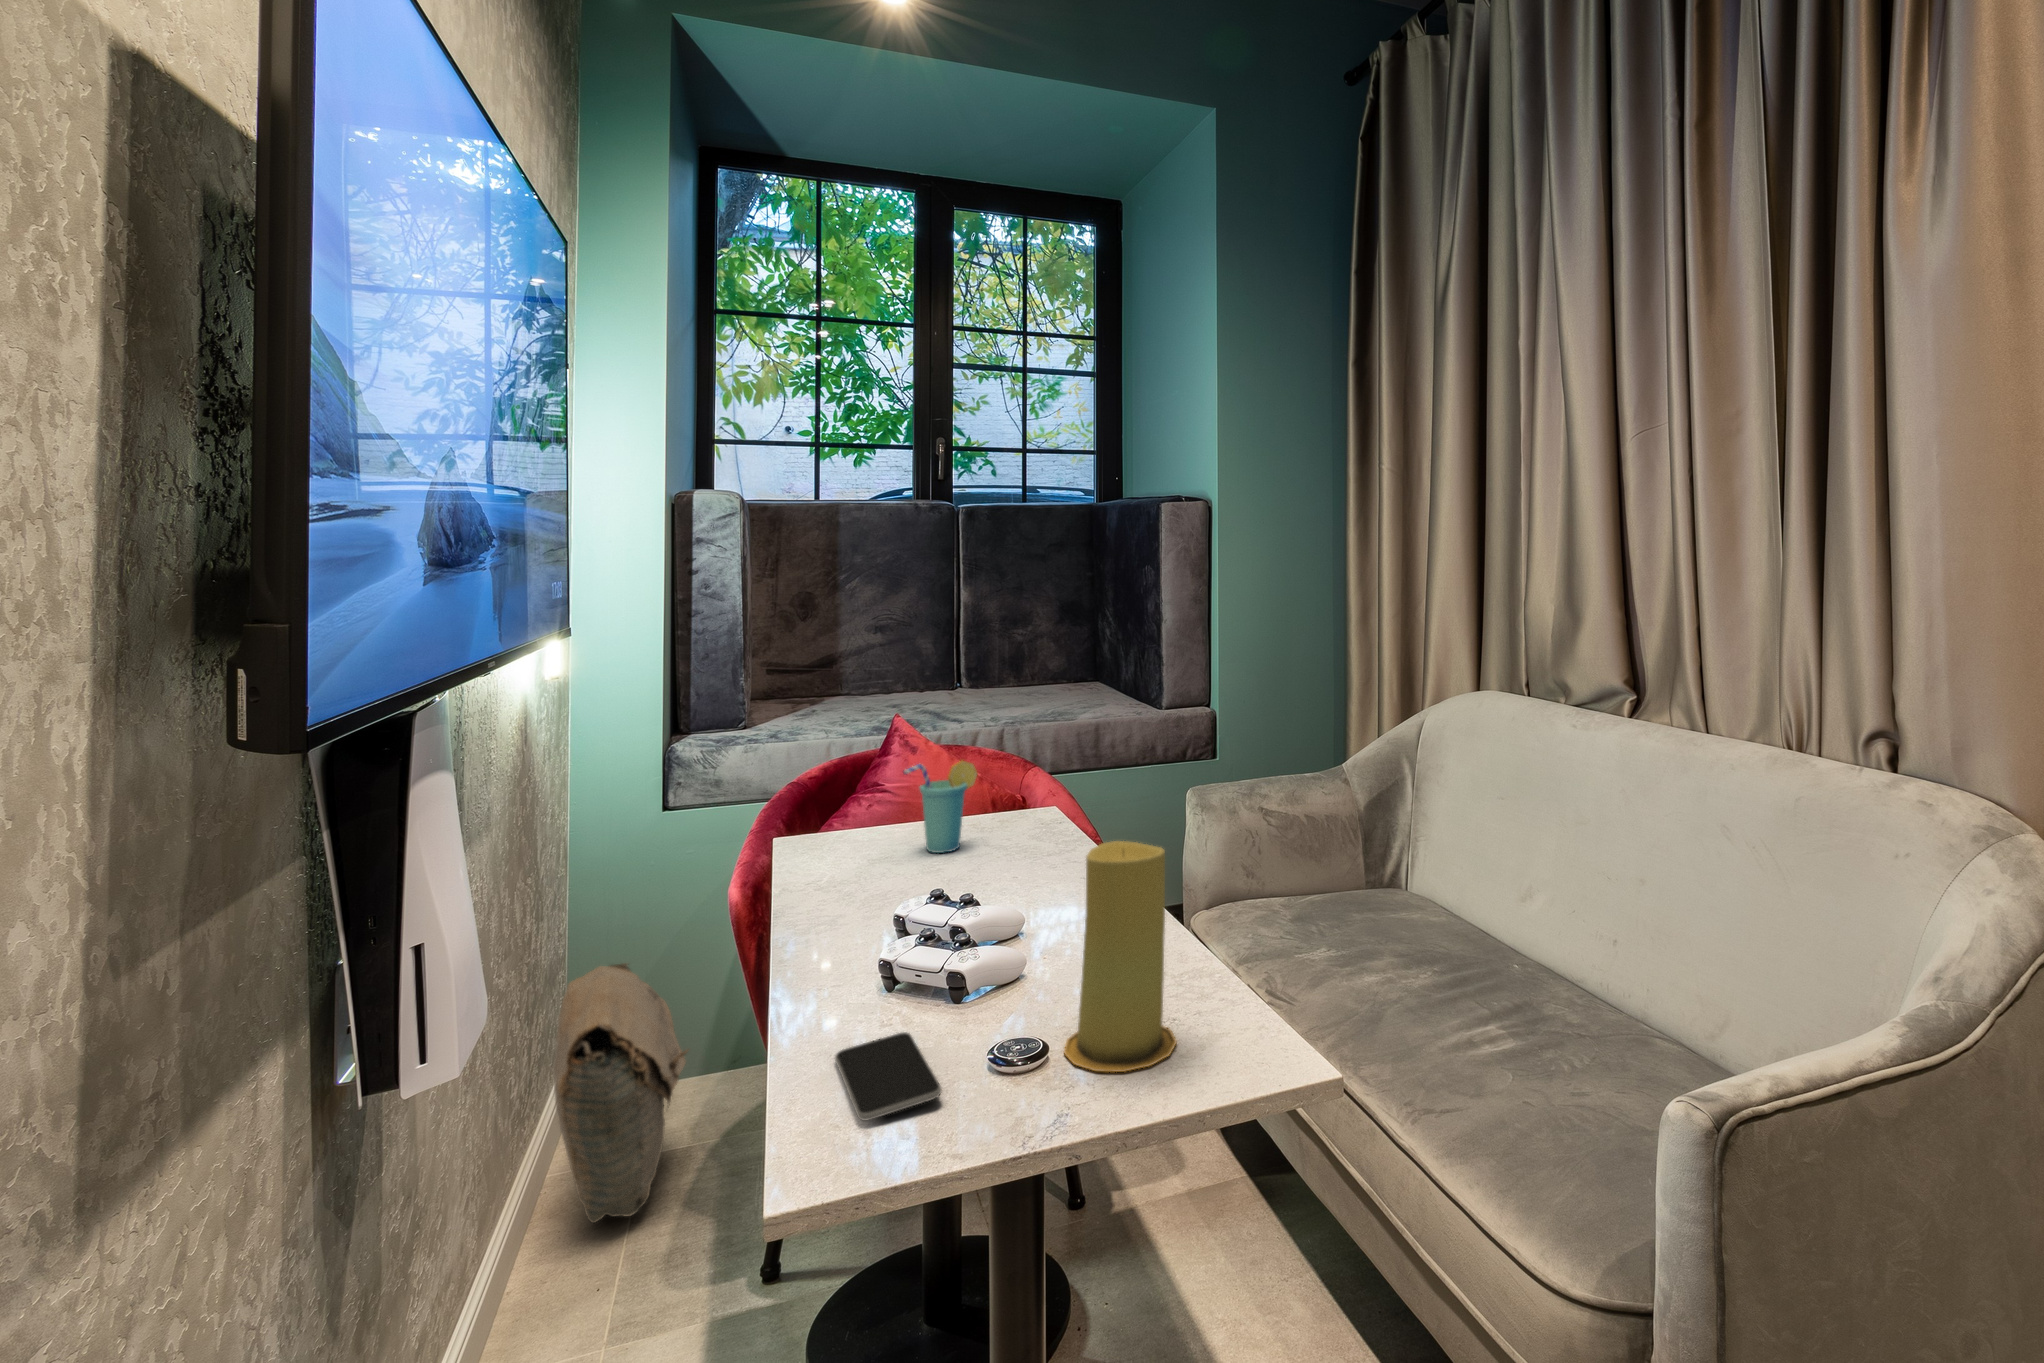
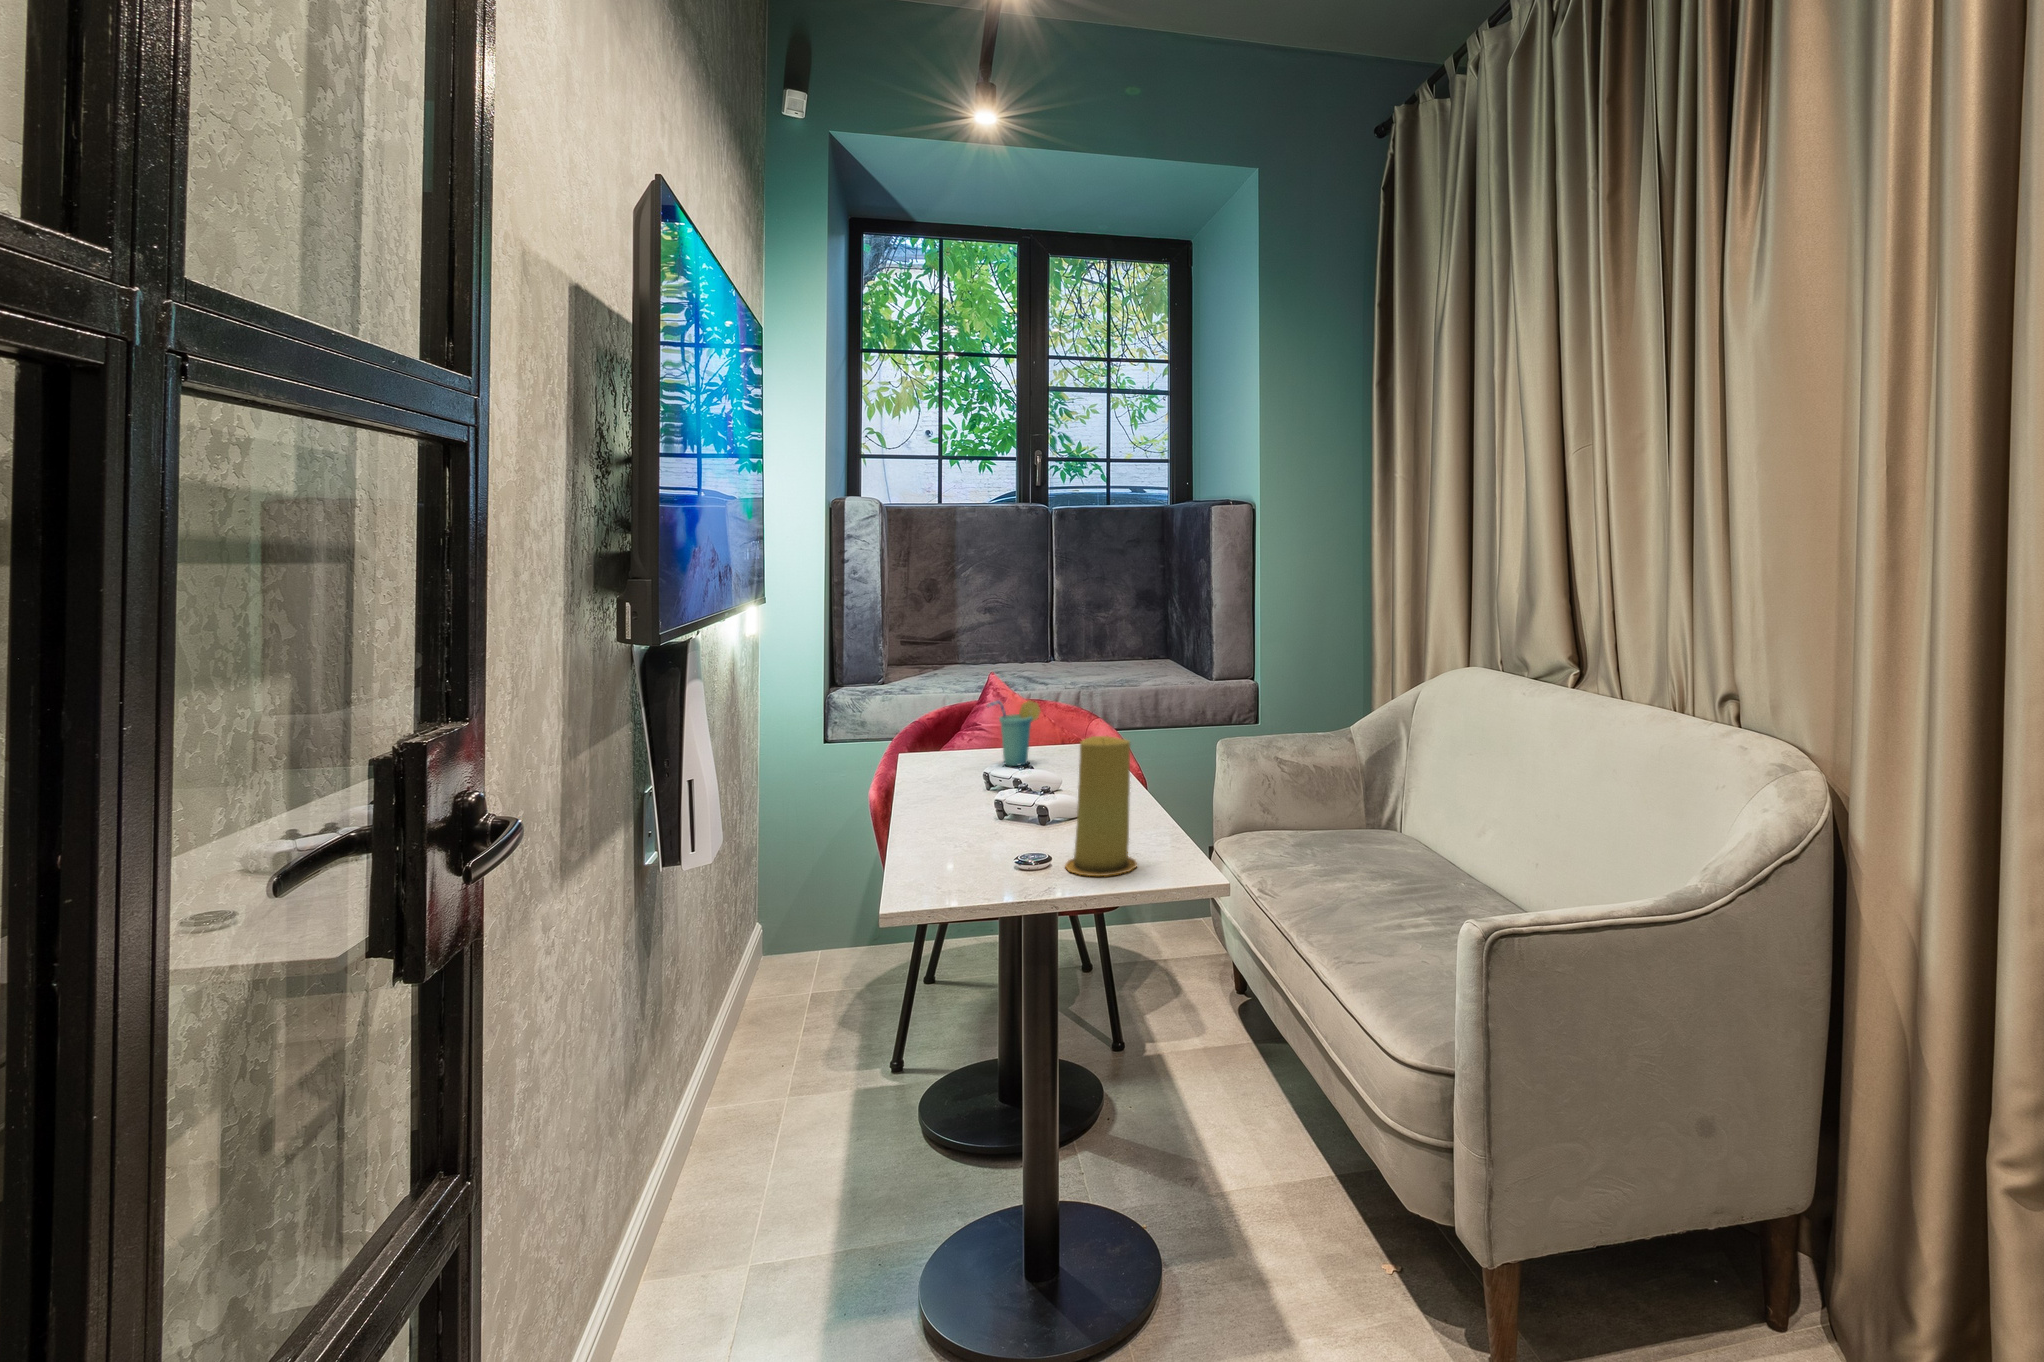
bag: present [554,963,688,1223] -> none [755,850,845,1026]
smartphone: present [835,1033,942,1121] -> none [927,850,986,886]

